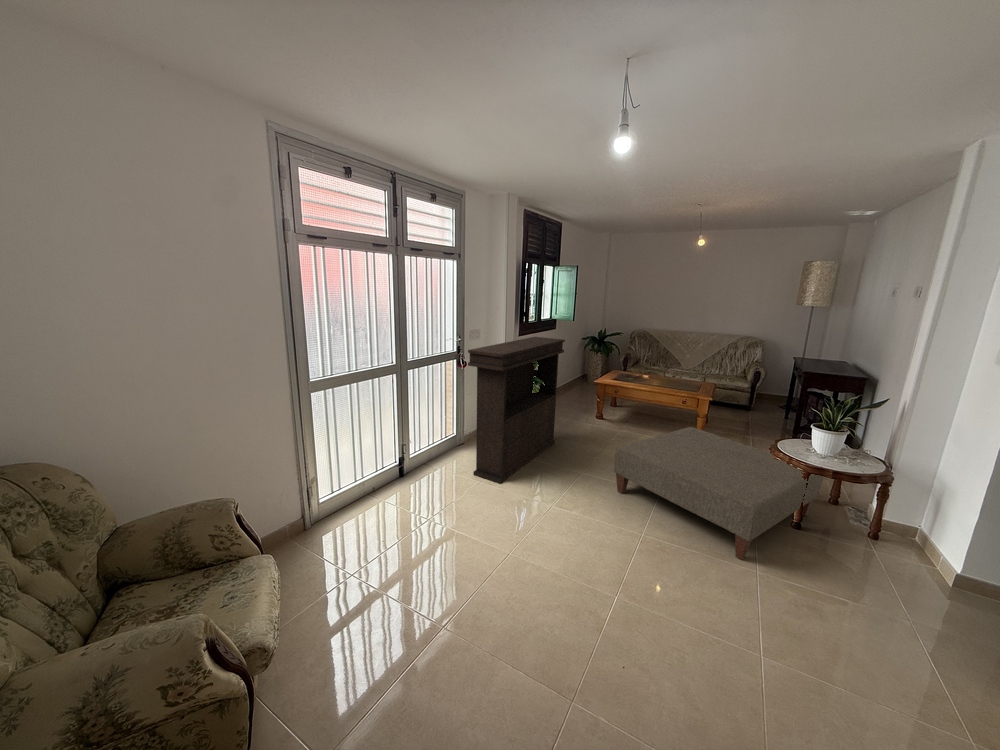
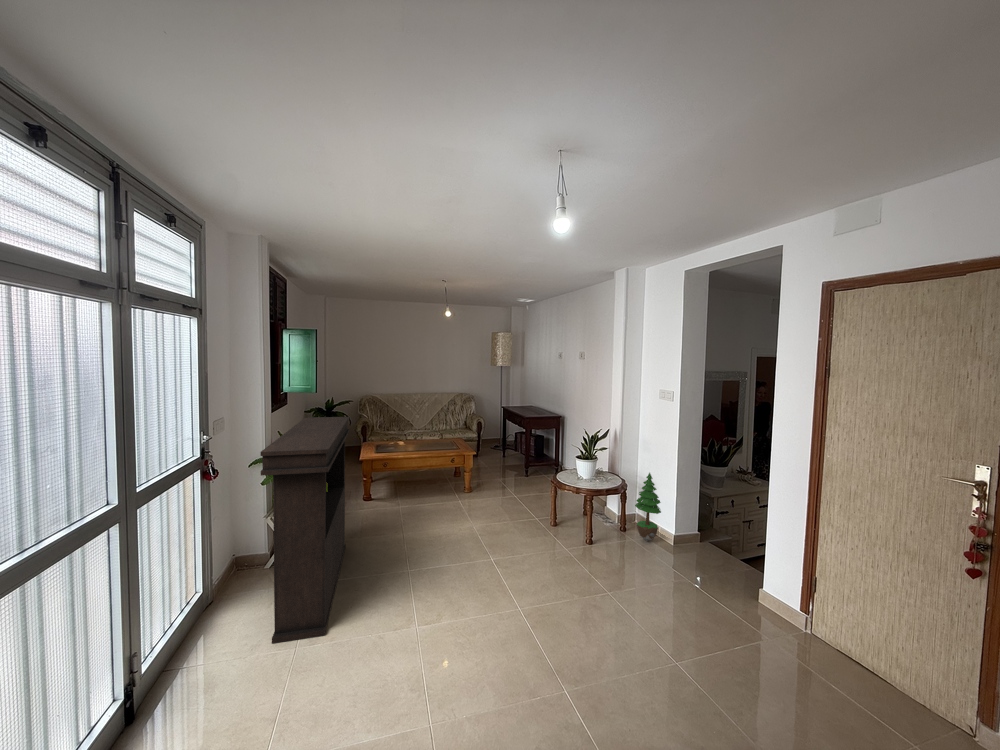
ottoman: present [614,427,823,560] -> none [452,484,597,589]
potted tree: none [891,469,948,564] -> present [635,473,661,541]

